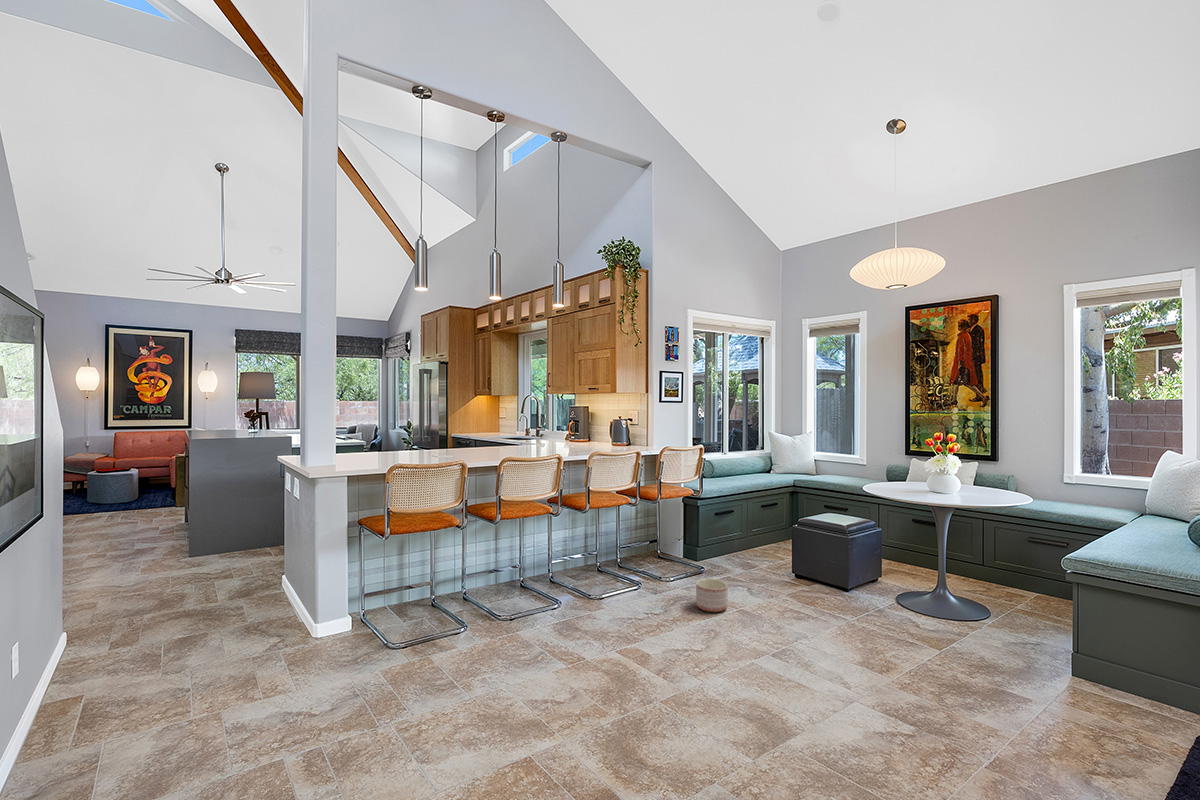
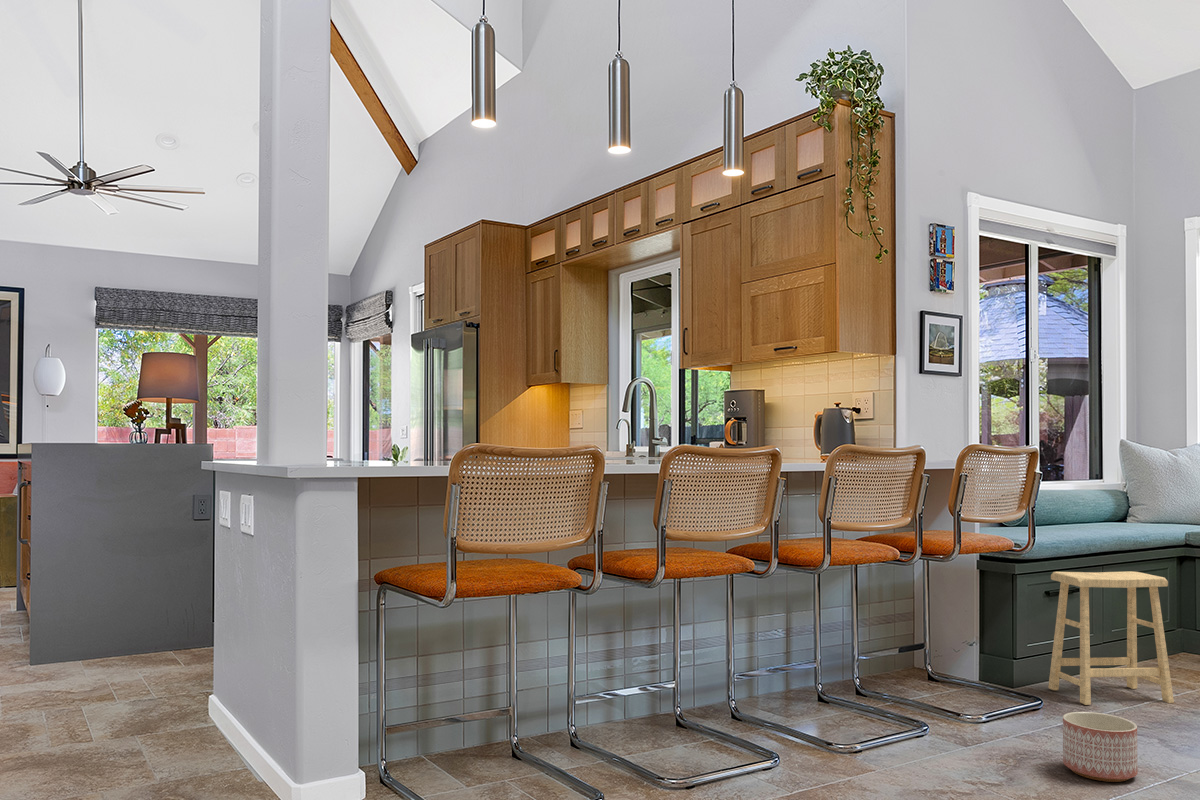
footstool: none [713,503,768,570] -> present [1048,571,1174,705]

